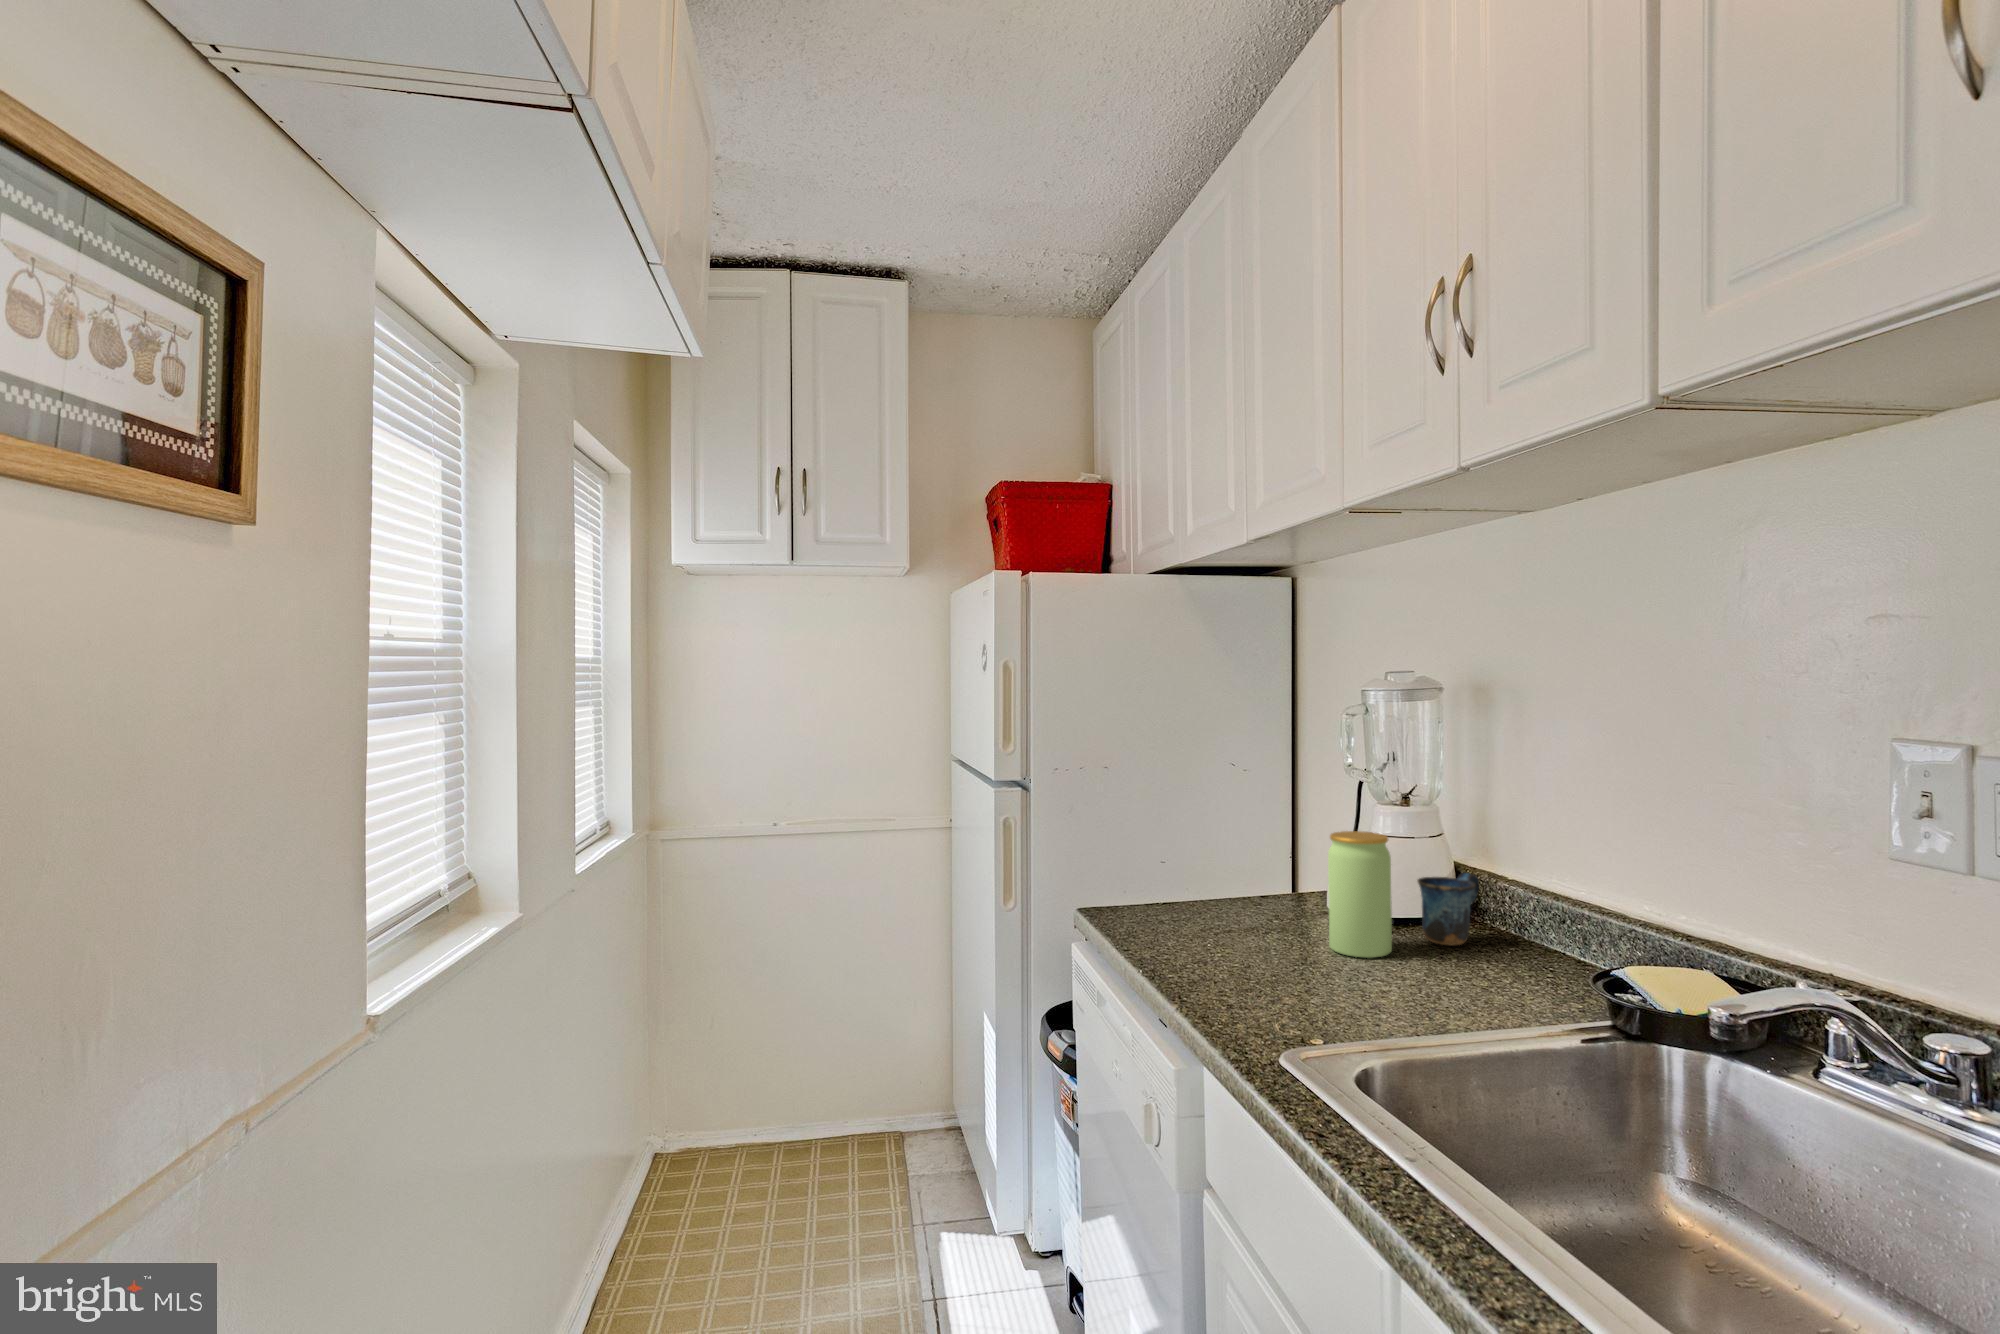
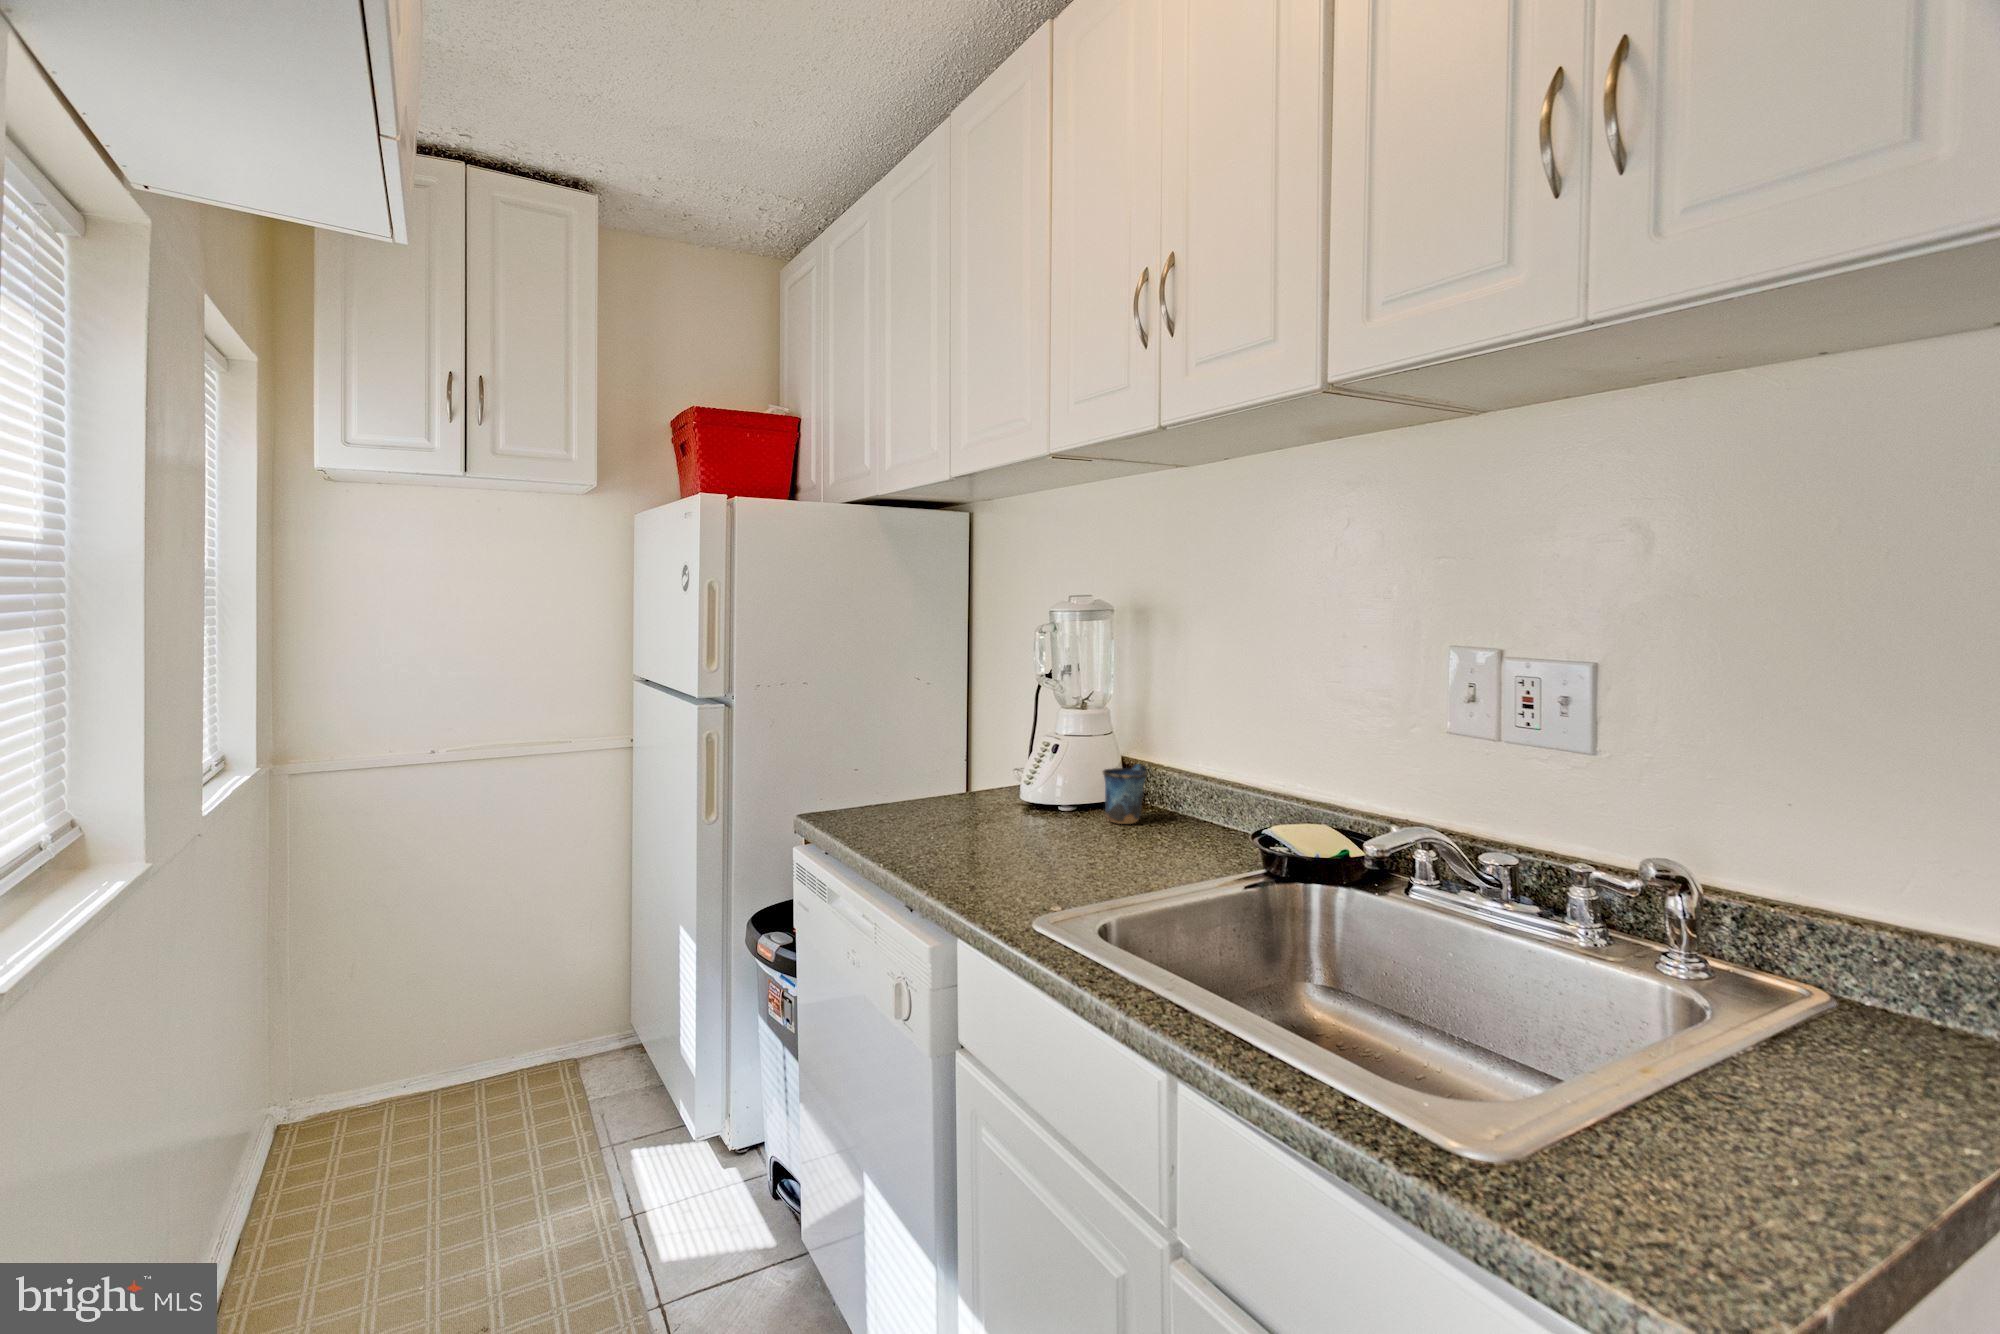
jar: present [1328,831,1392,958] -> none [1035,731,1088,838]

